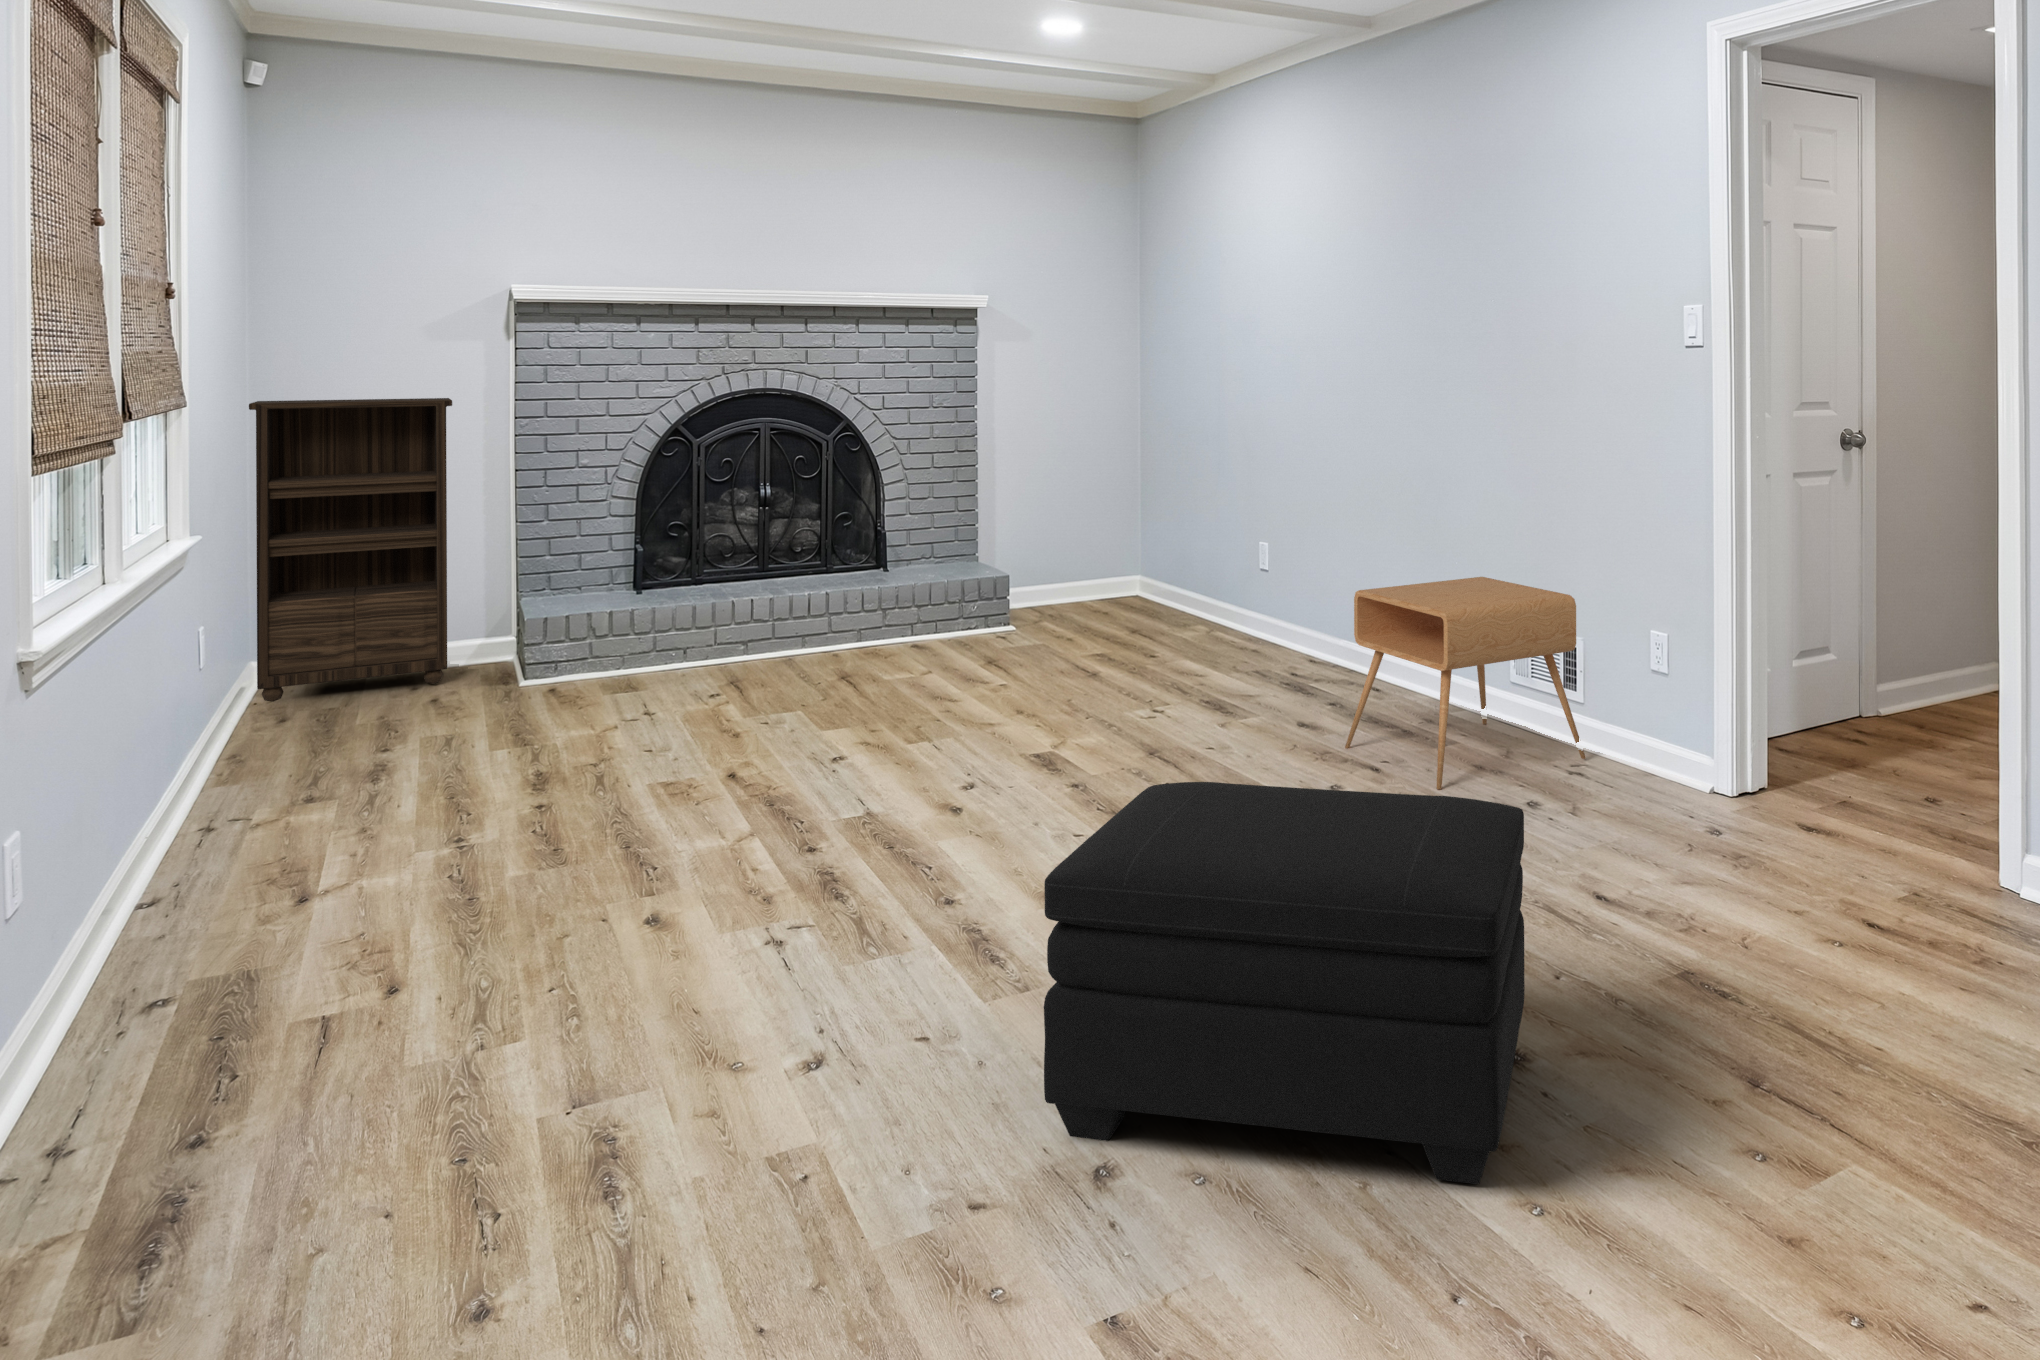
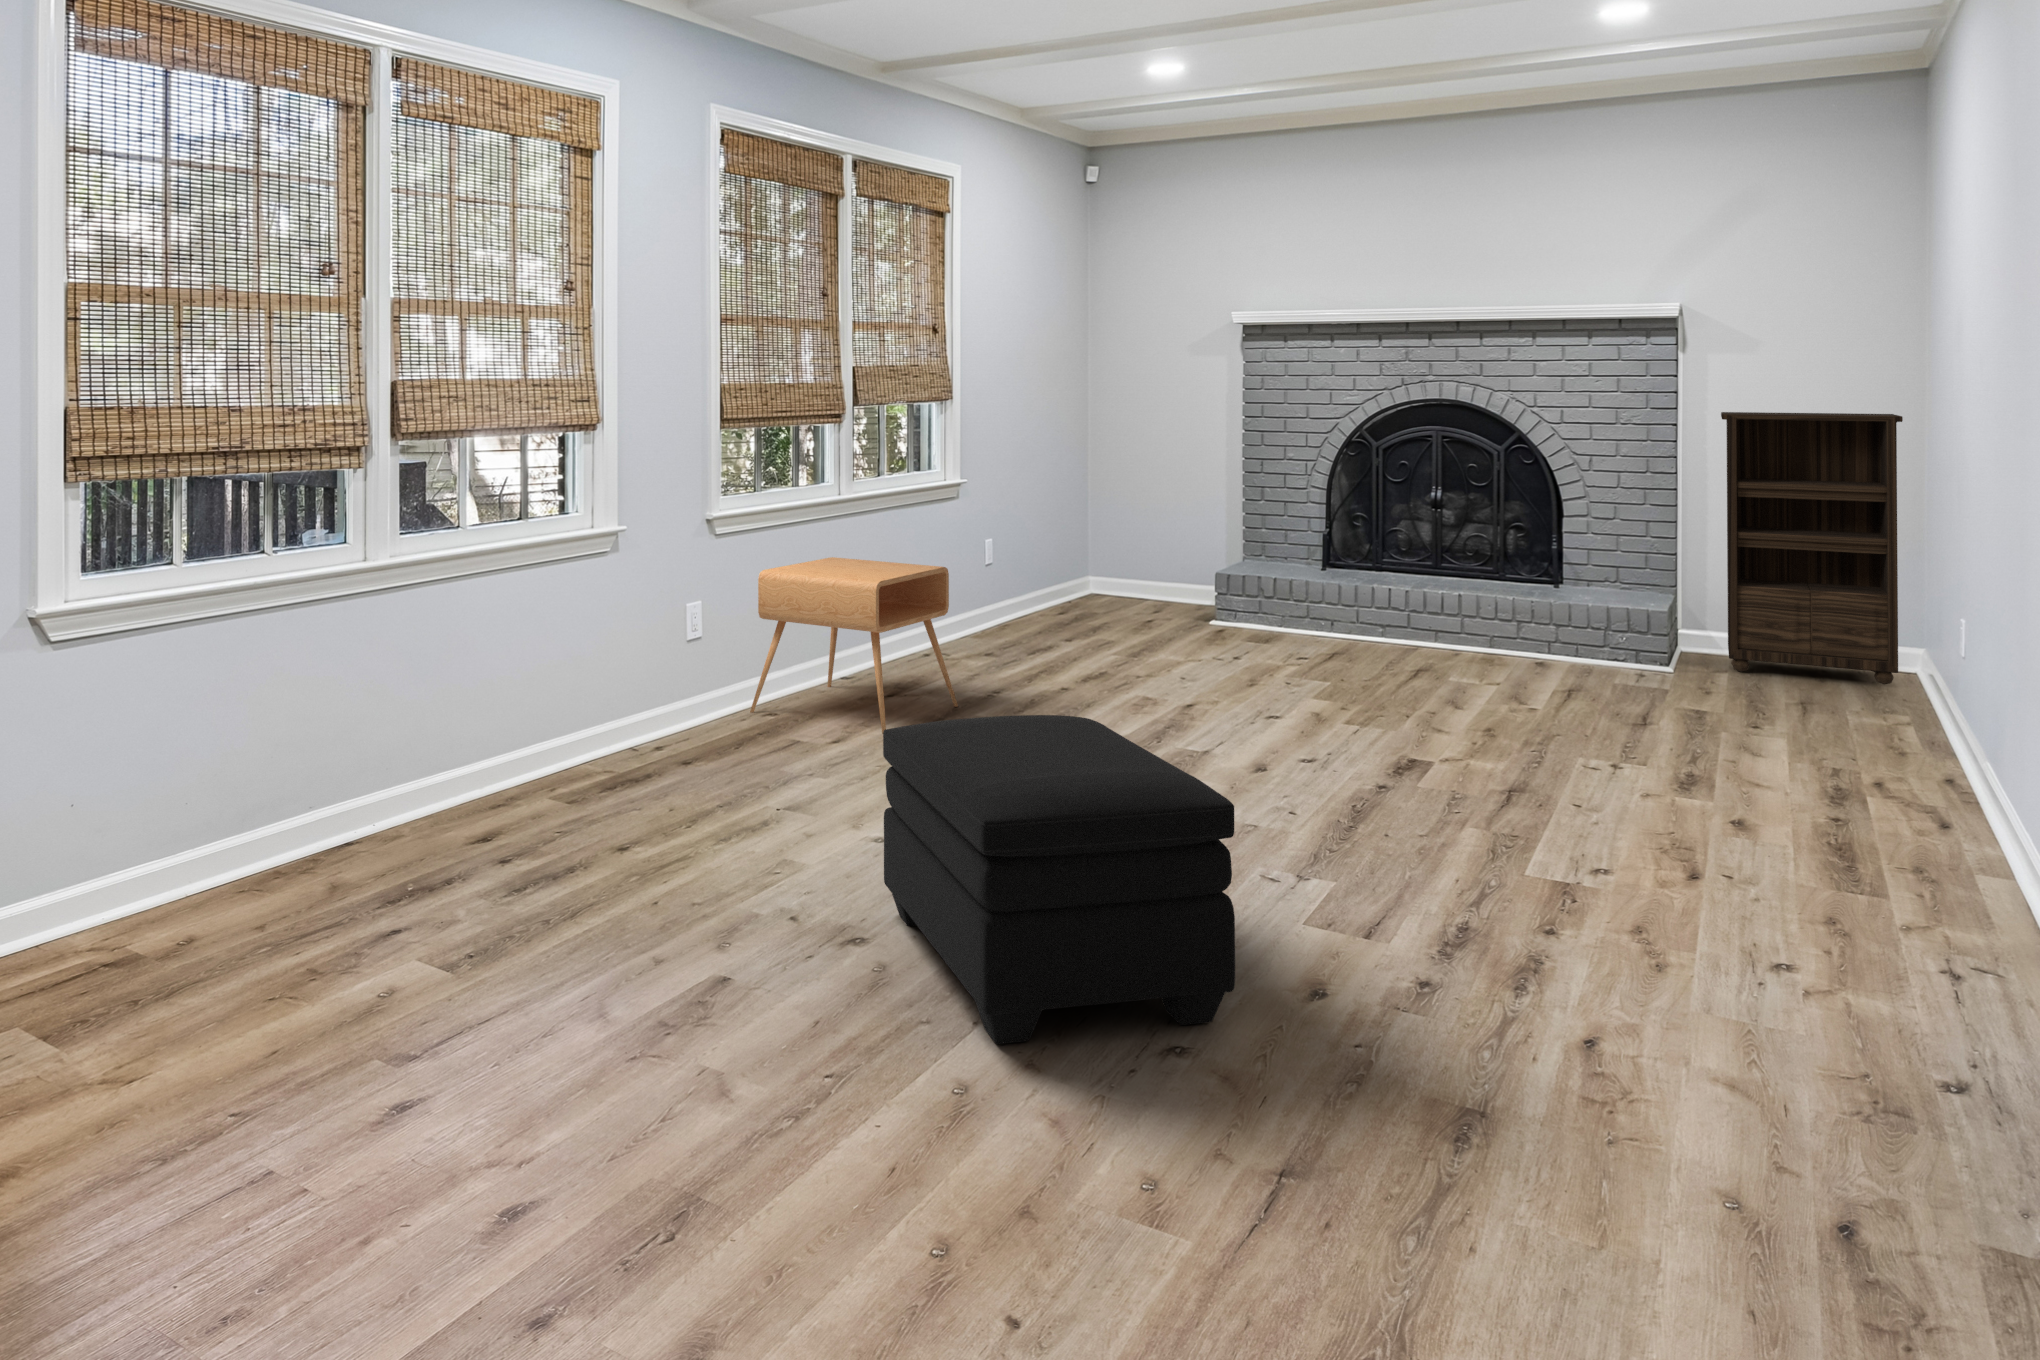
bookshelf: present [249,398,452,702] -> present [1721,412,1903,685]
side table: present [1345,577,1586,789] -> present [750,557,958,734]

